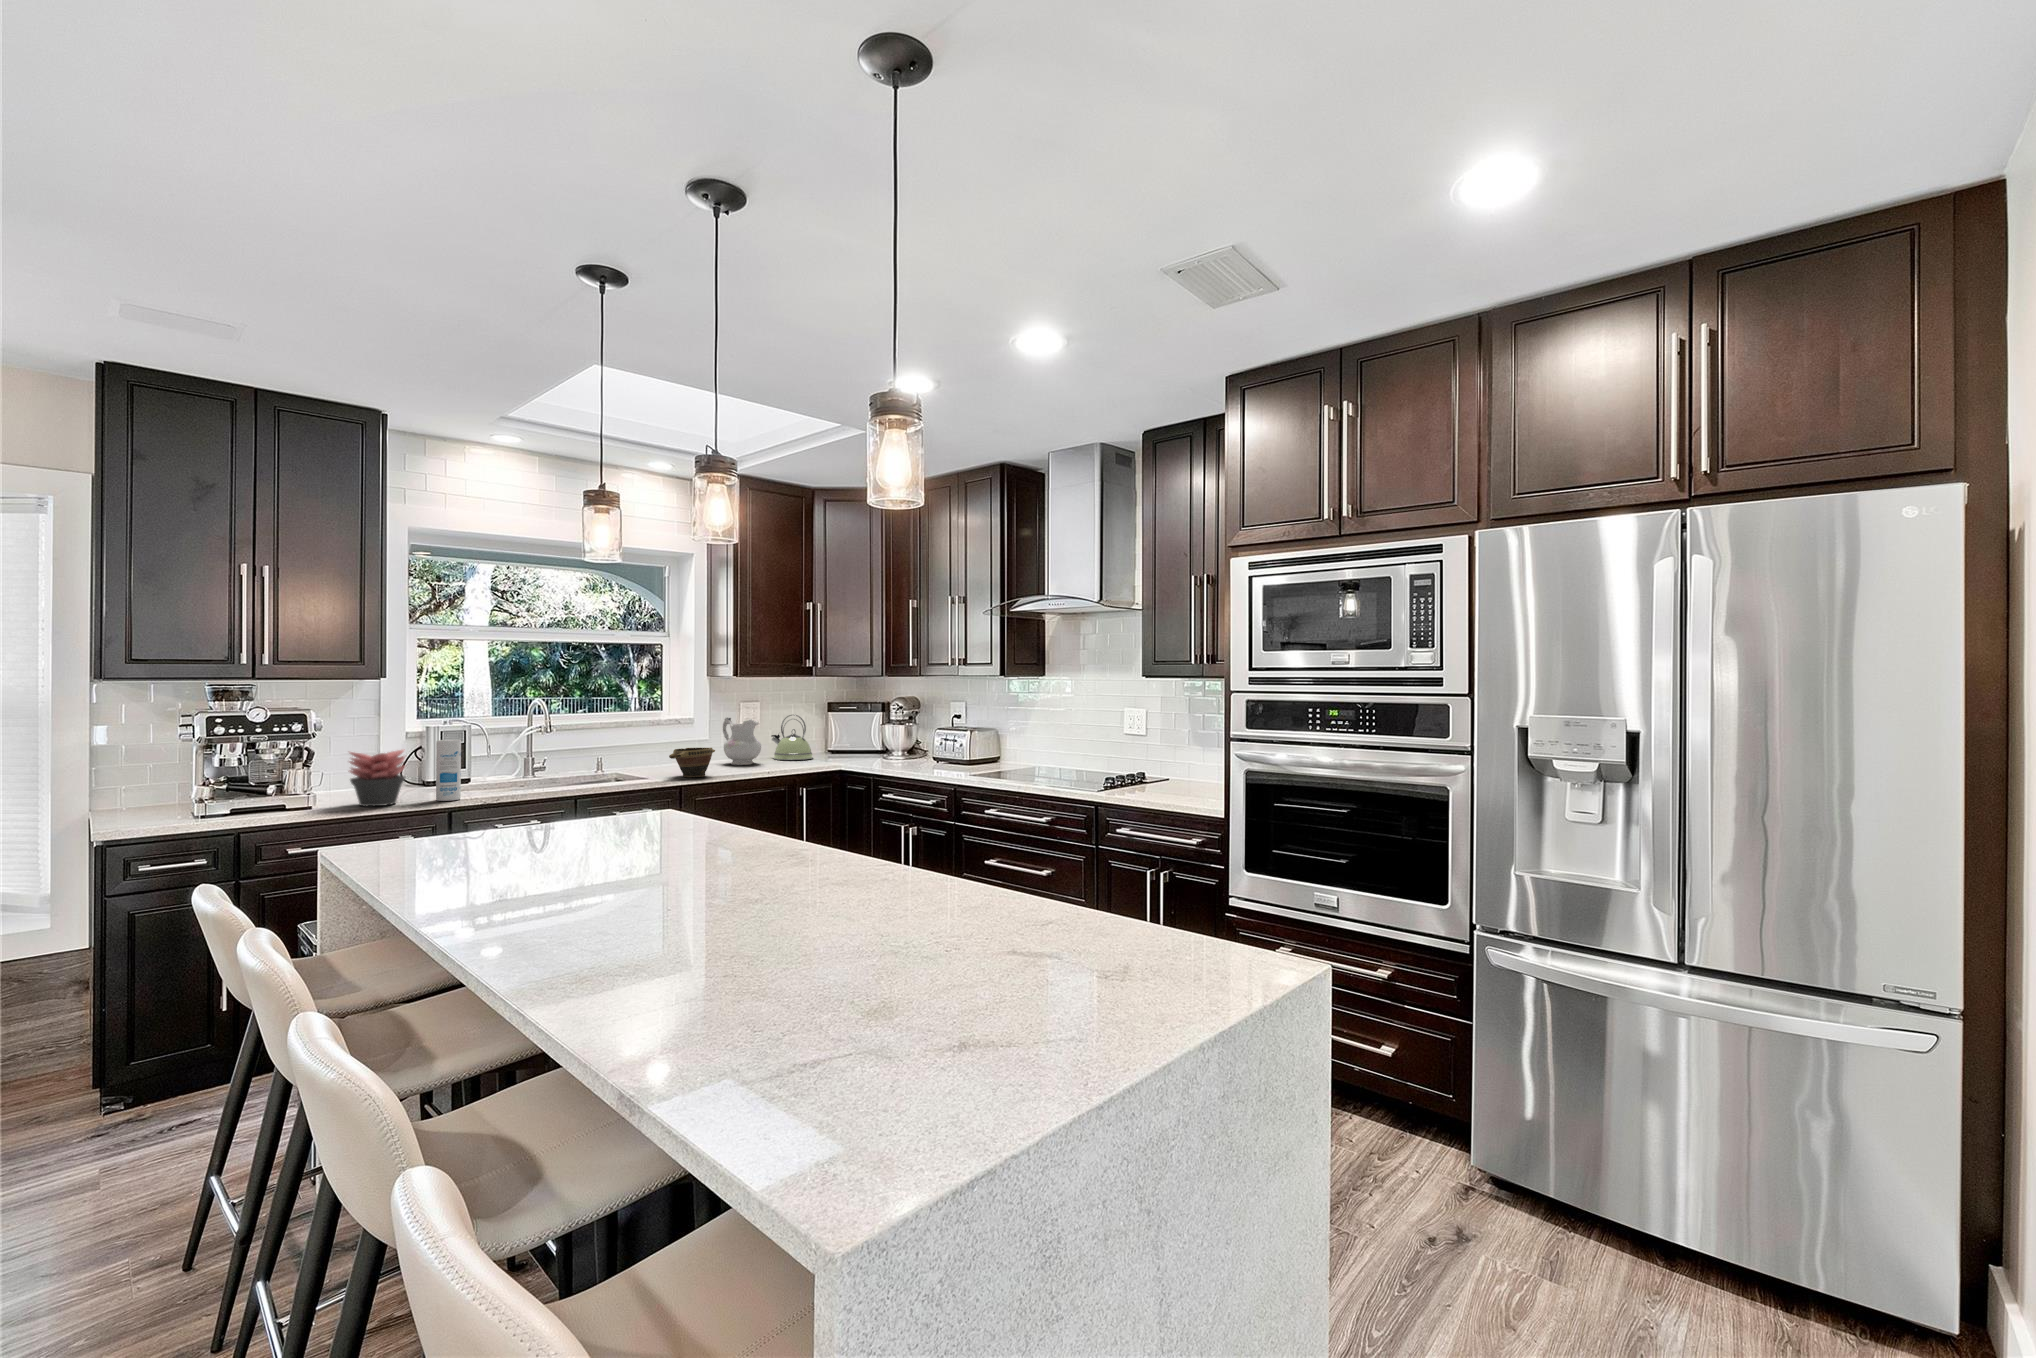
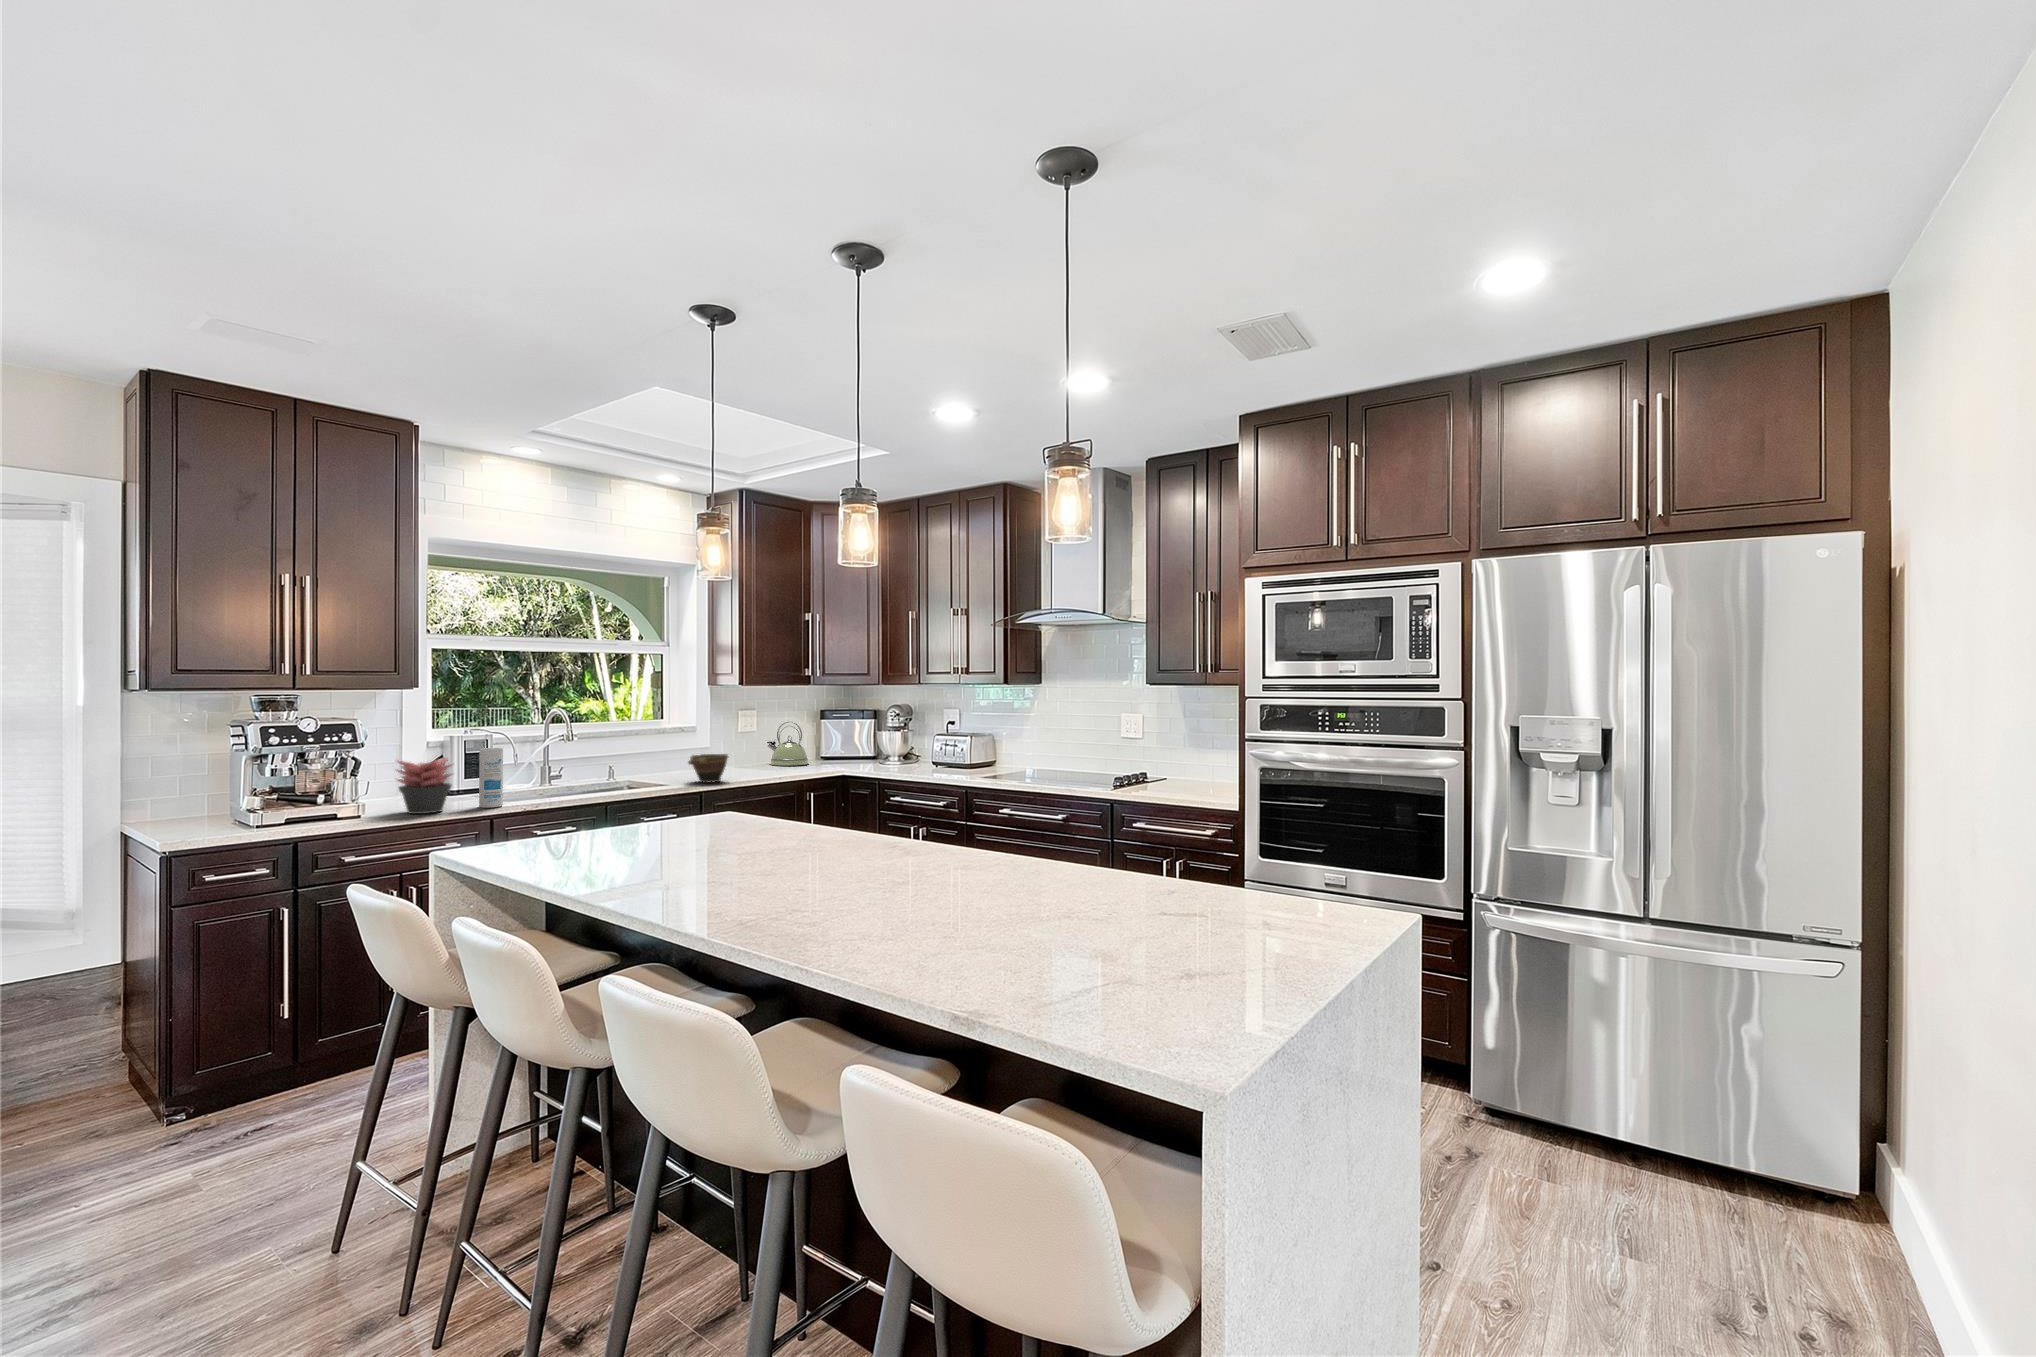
ceramic pitcher: present [723,718,761,765] -> none [725,725,763,770]

